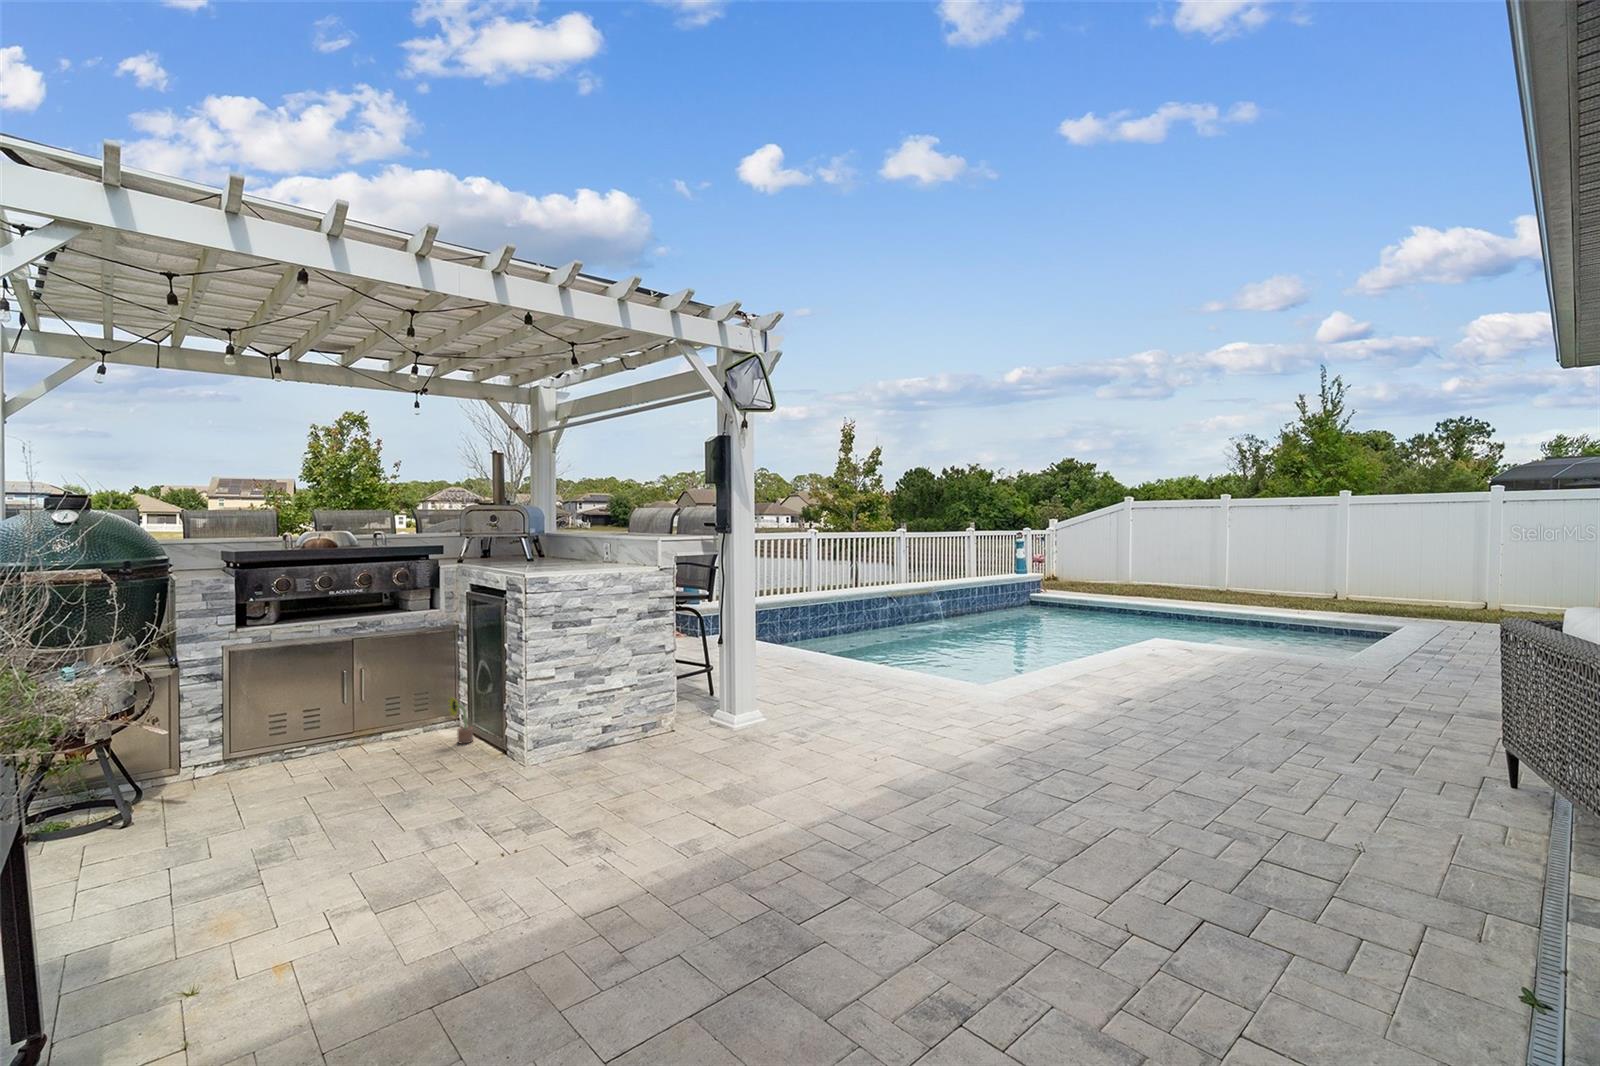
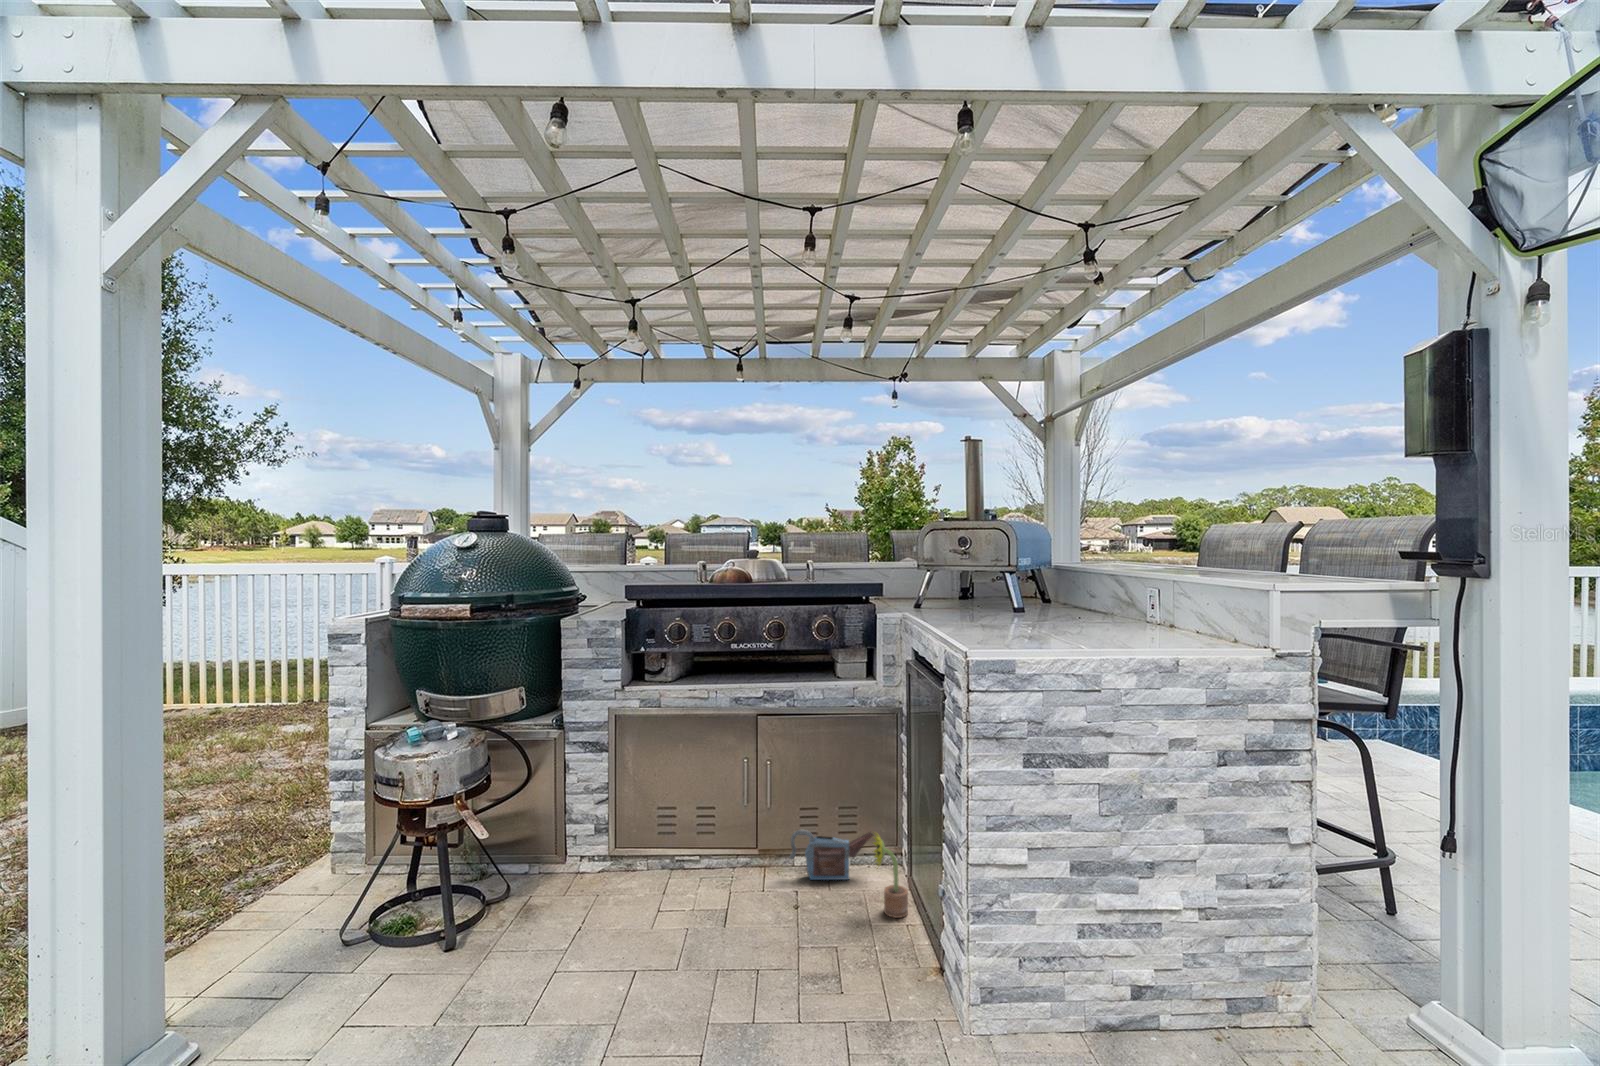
watering can: none [381,705,442,742] -> present [790,830,874,880]

